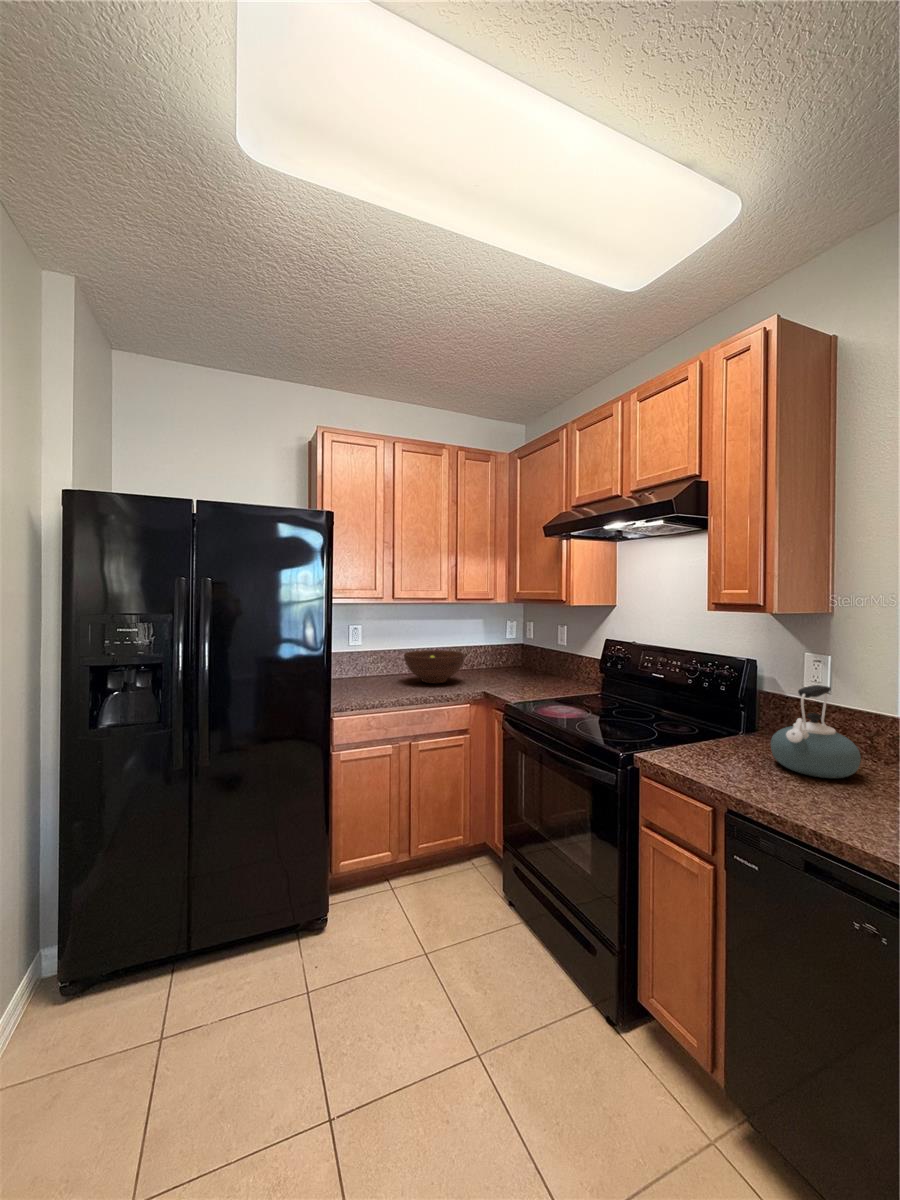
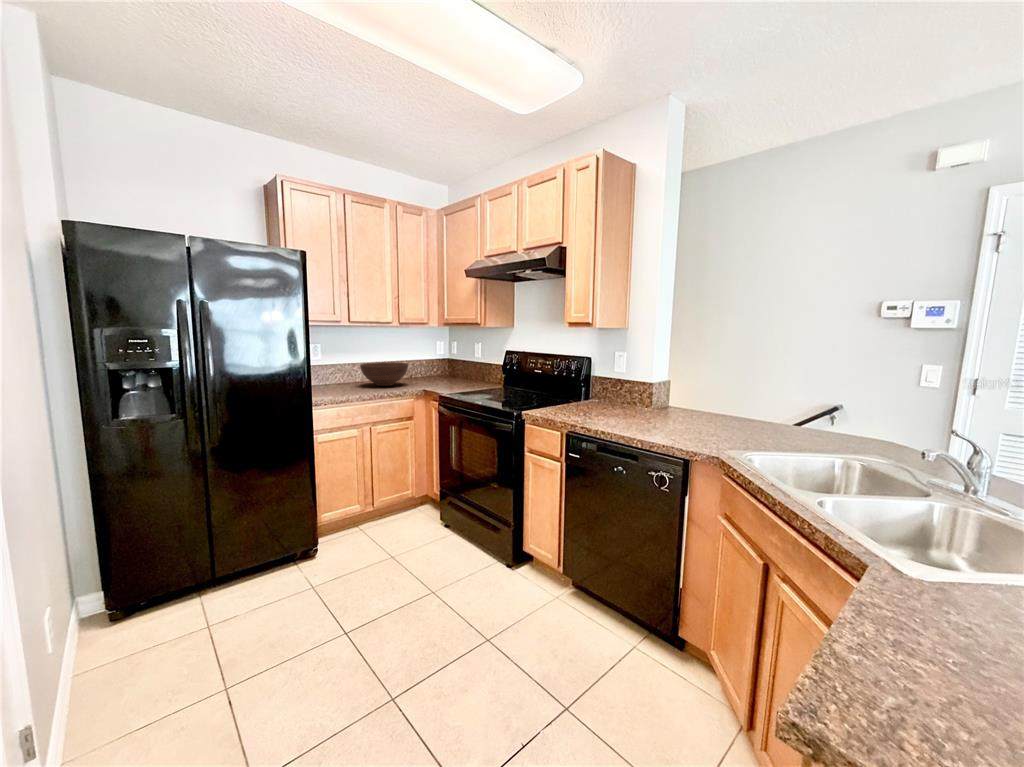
kettle: present [770,685,861,779] -> none [593,367,632,414]

